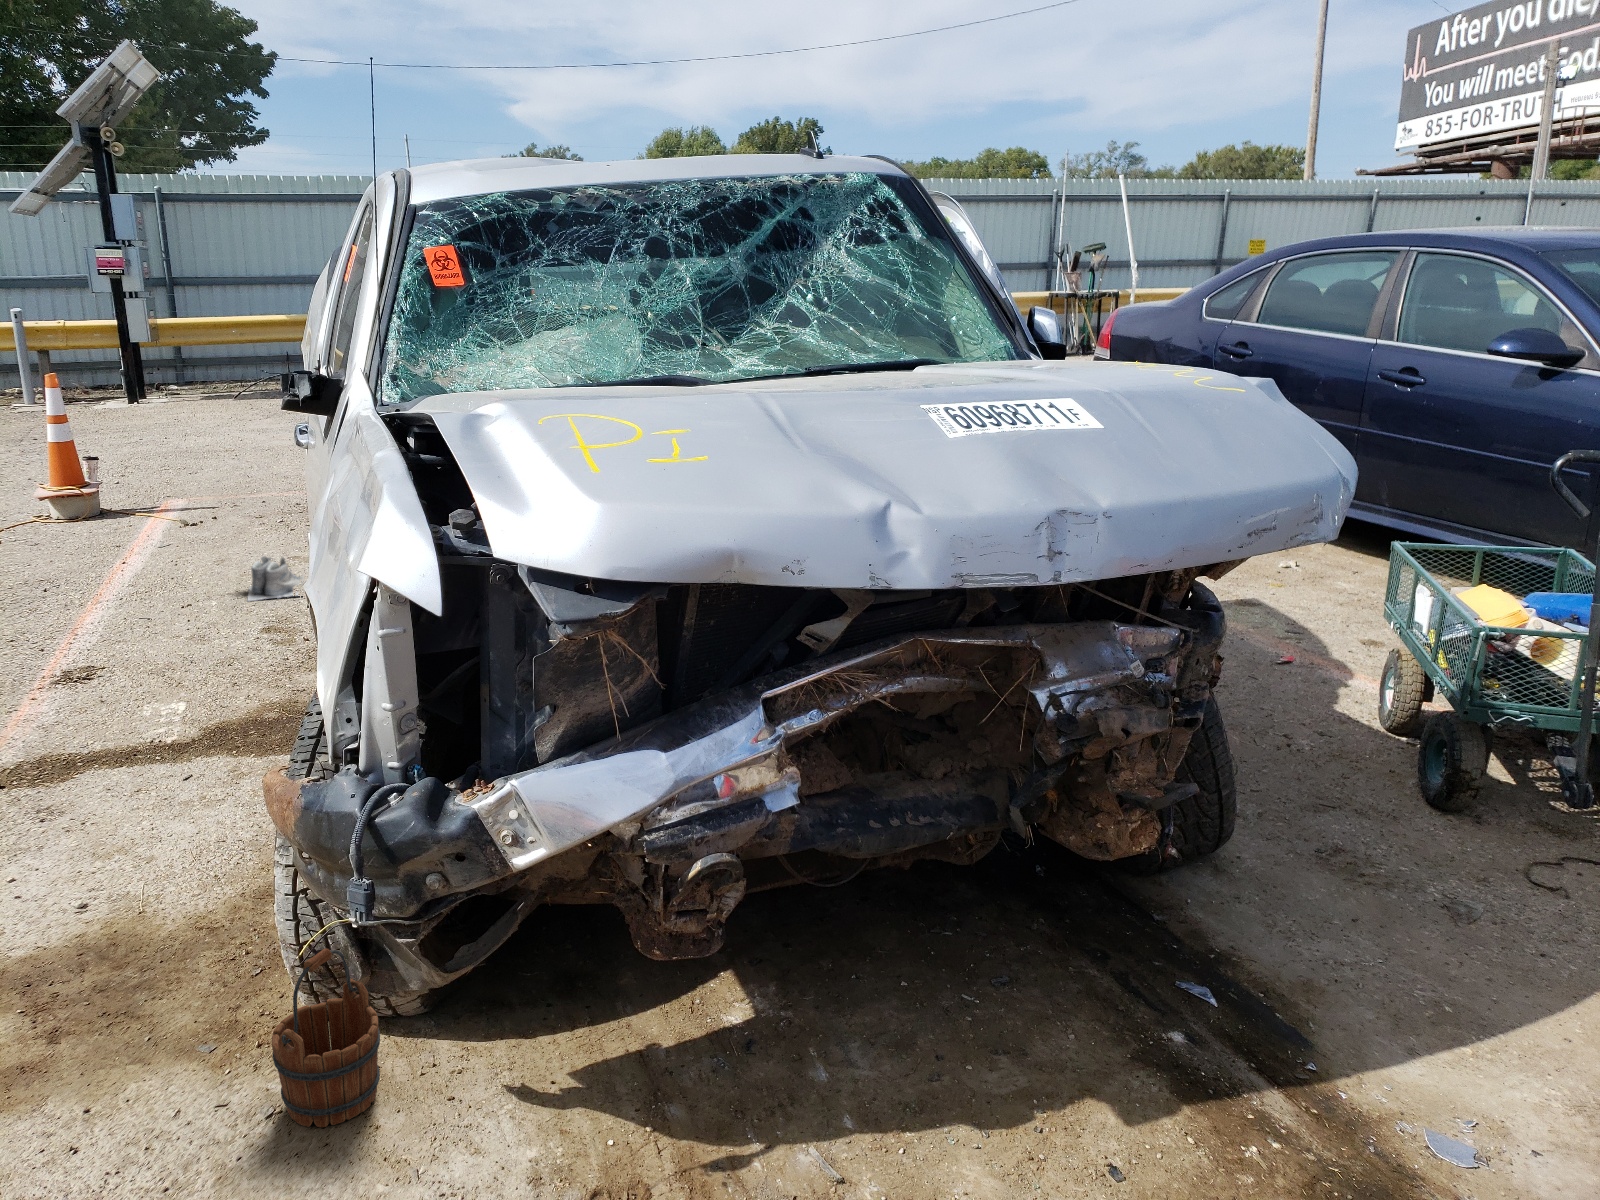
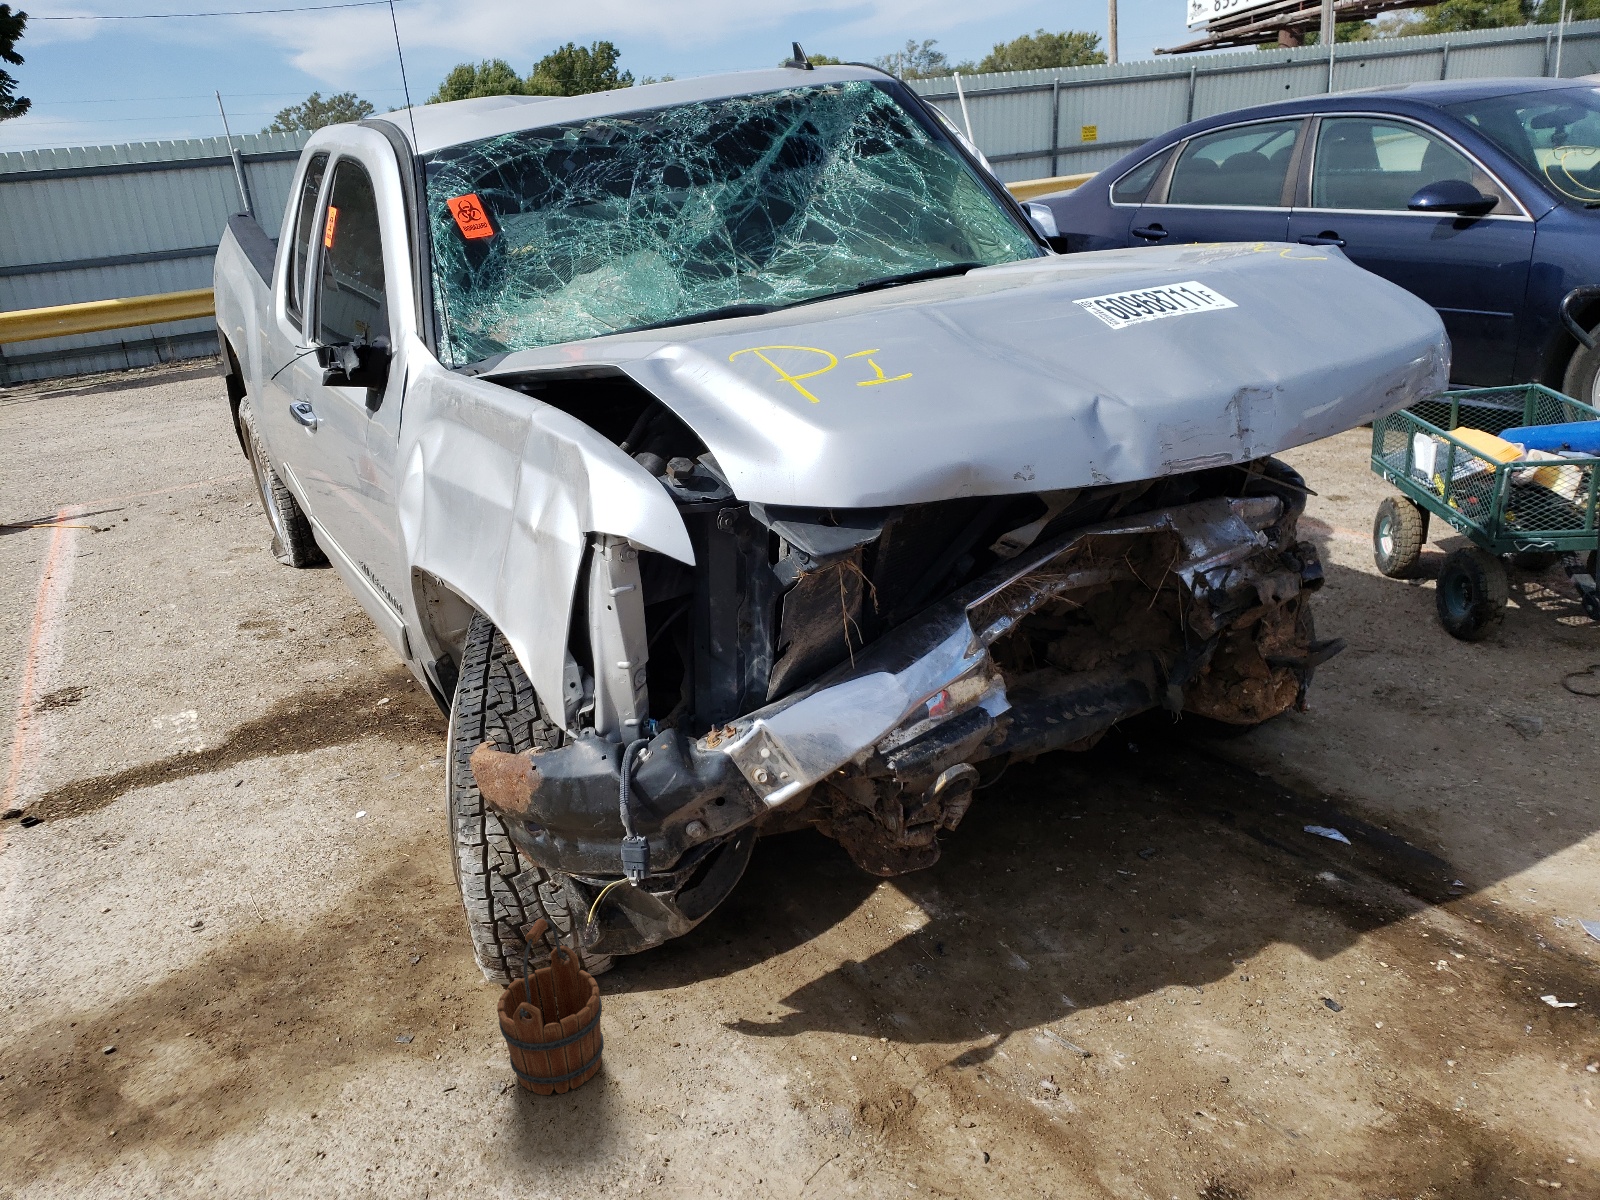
boots: present [247,556,304,601] -> none [197,550,278,602]

